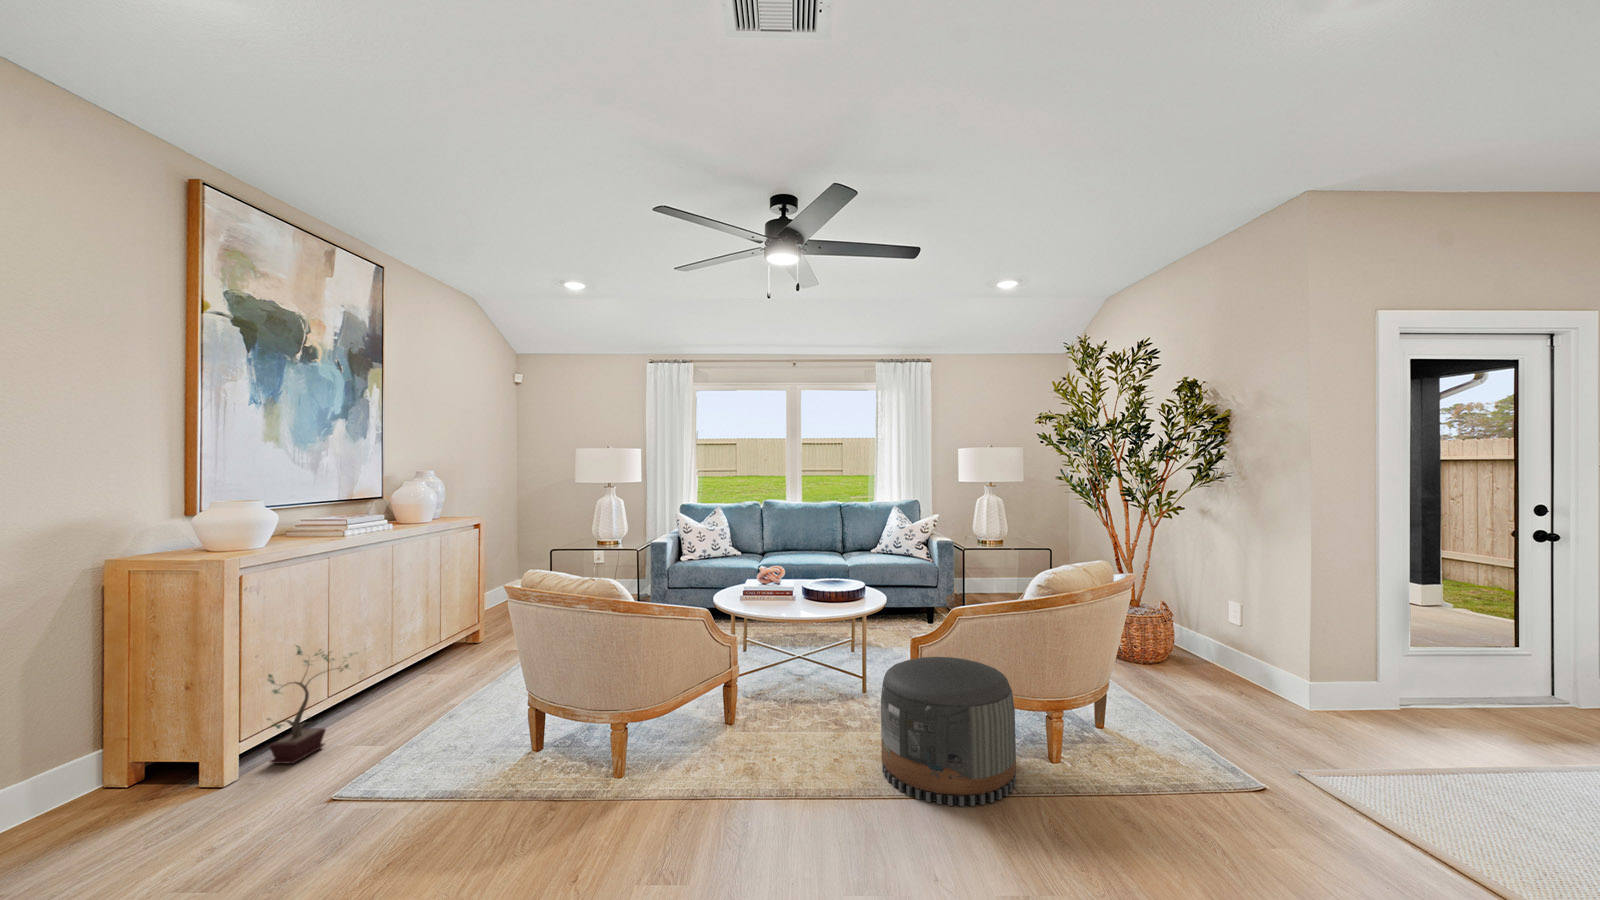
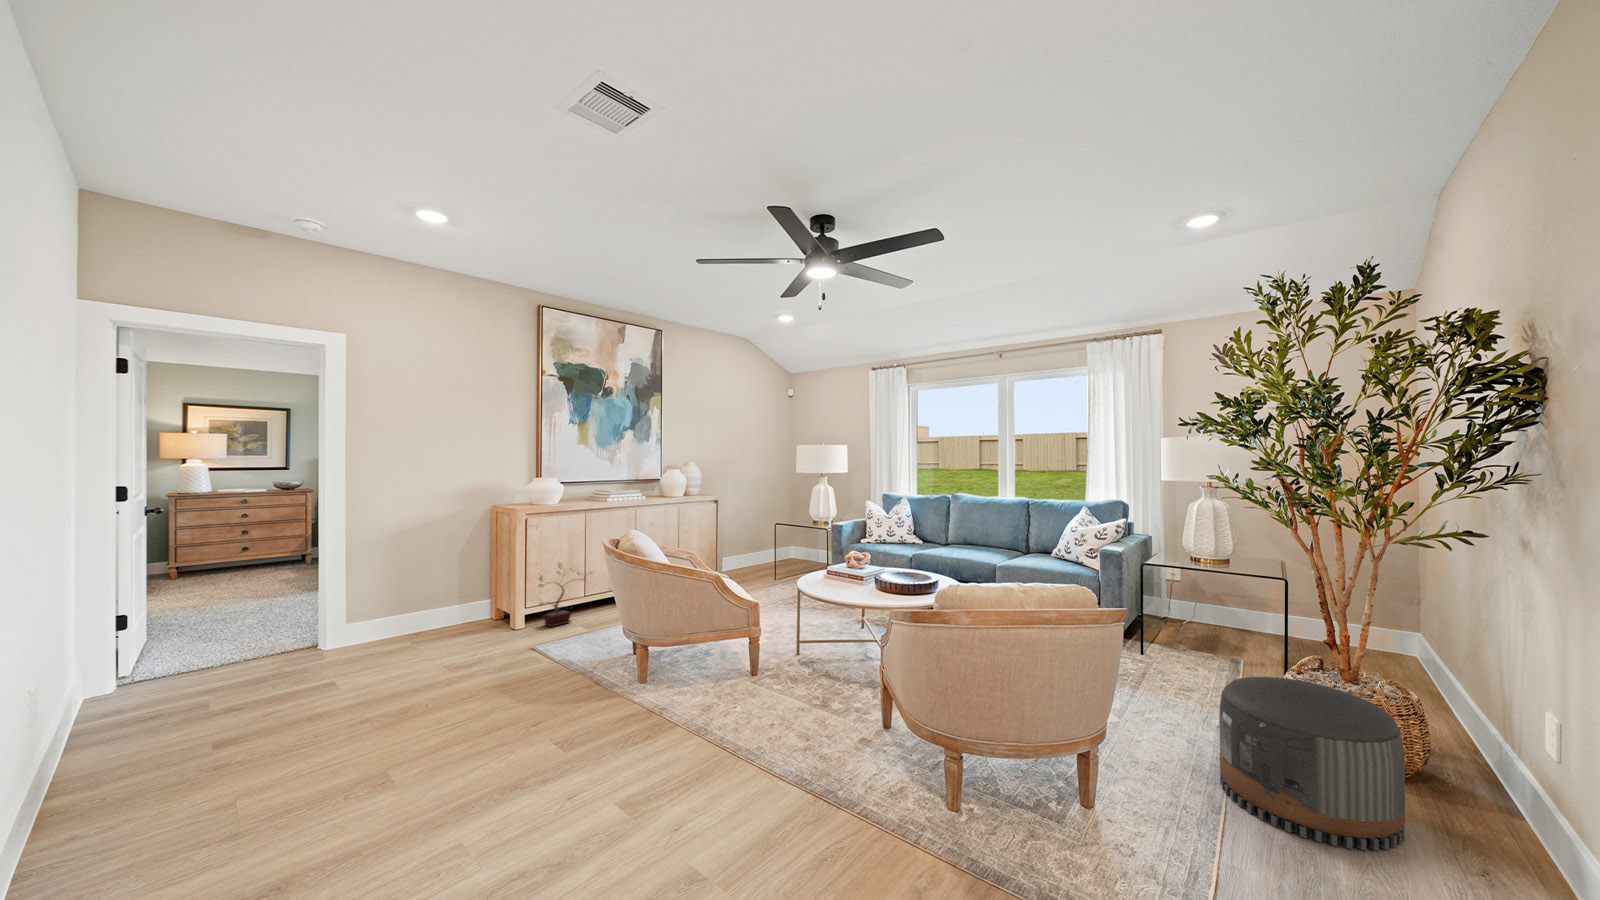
pouf: present [881,657,1016,806] -> present [1219,677,1405,850]

